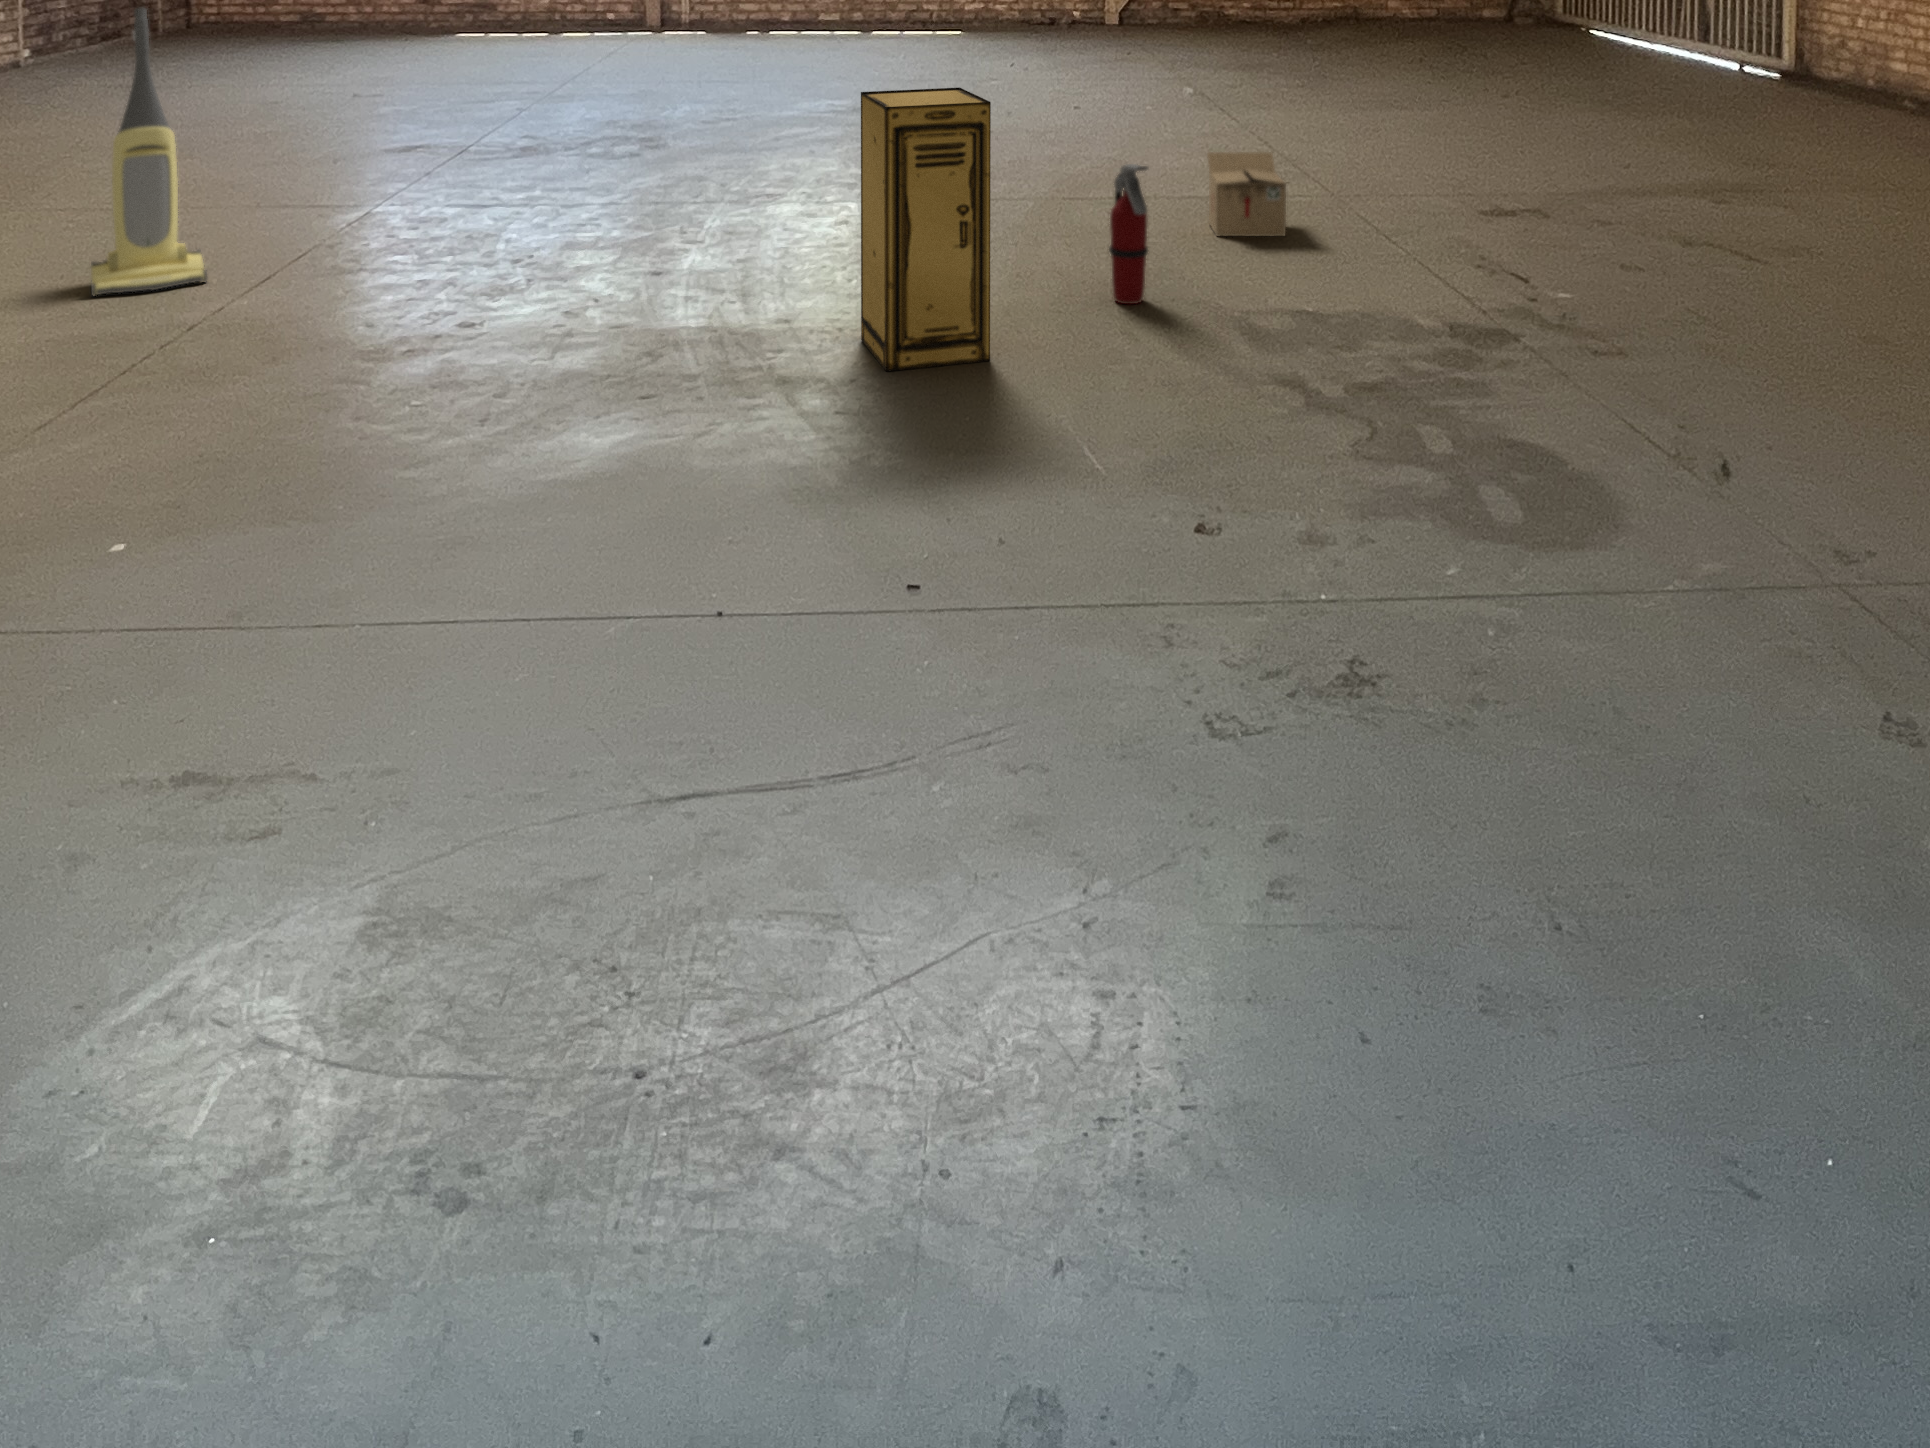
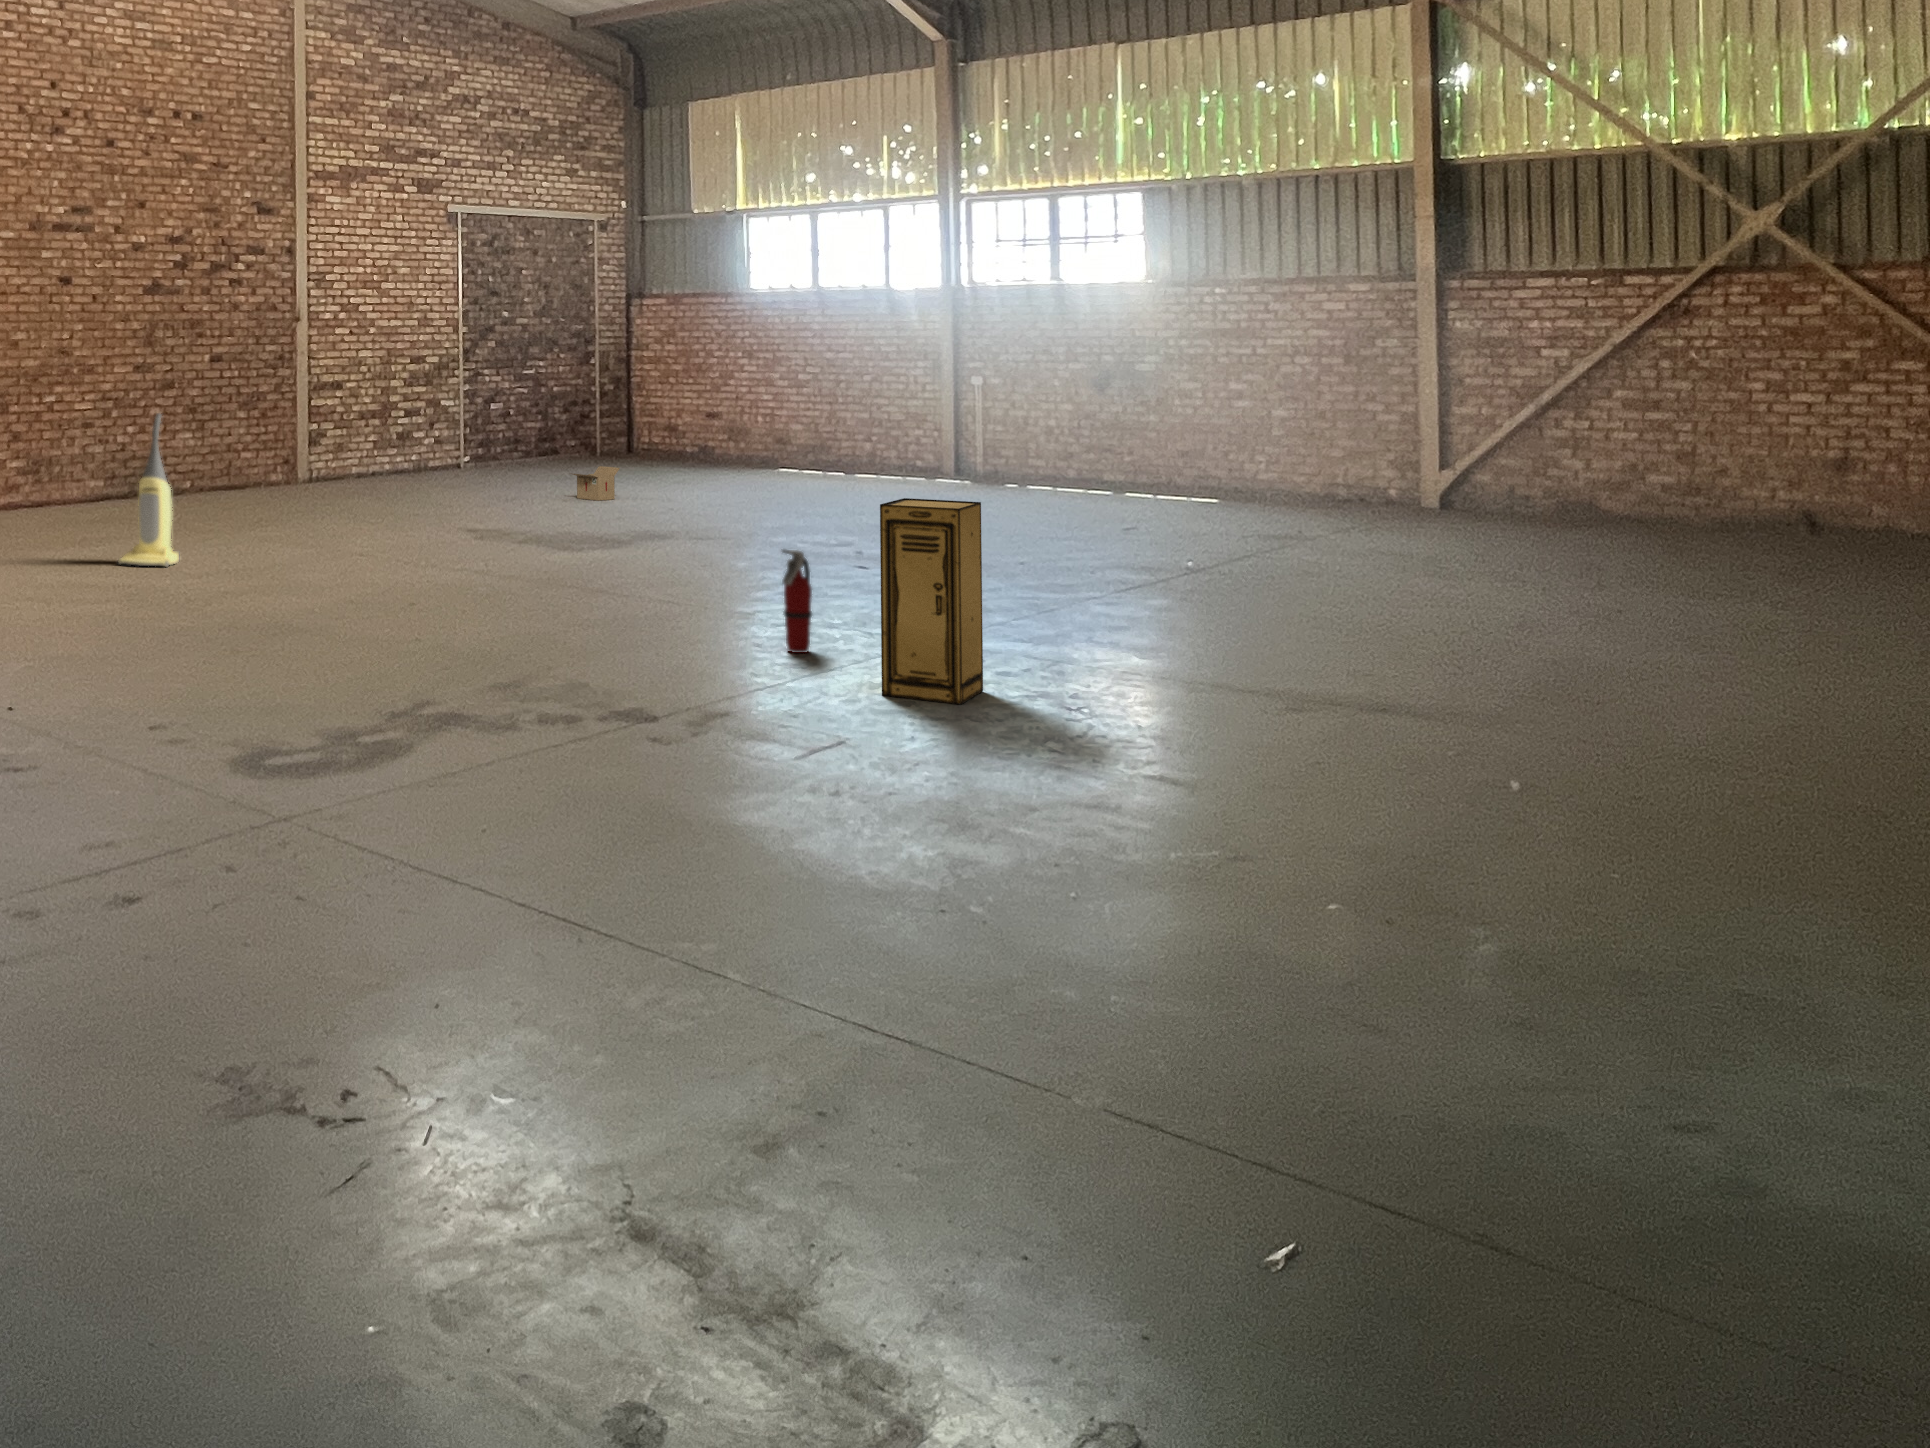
storage cabinet: present [861,88,991,371] -> present [880,498,983,705]
cardboard box: present [1207,152,1286,236] -> present [573,466,620,501]
fire extinguisher: present [1109,164,1148,304] -> present [782,550,812,653]

